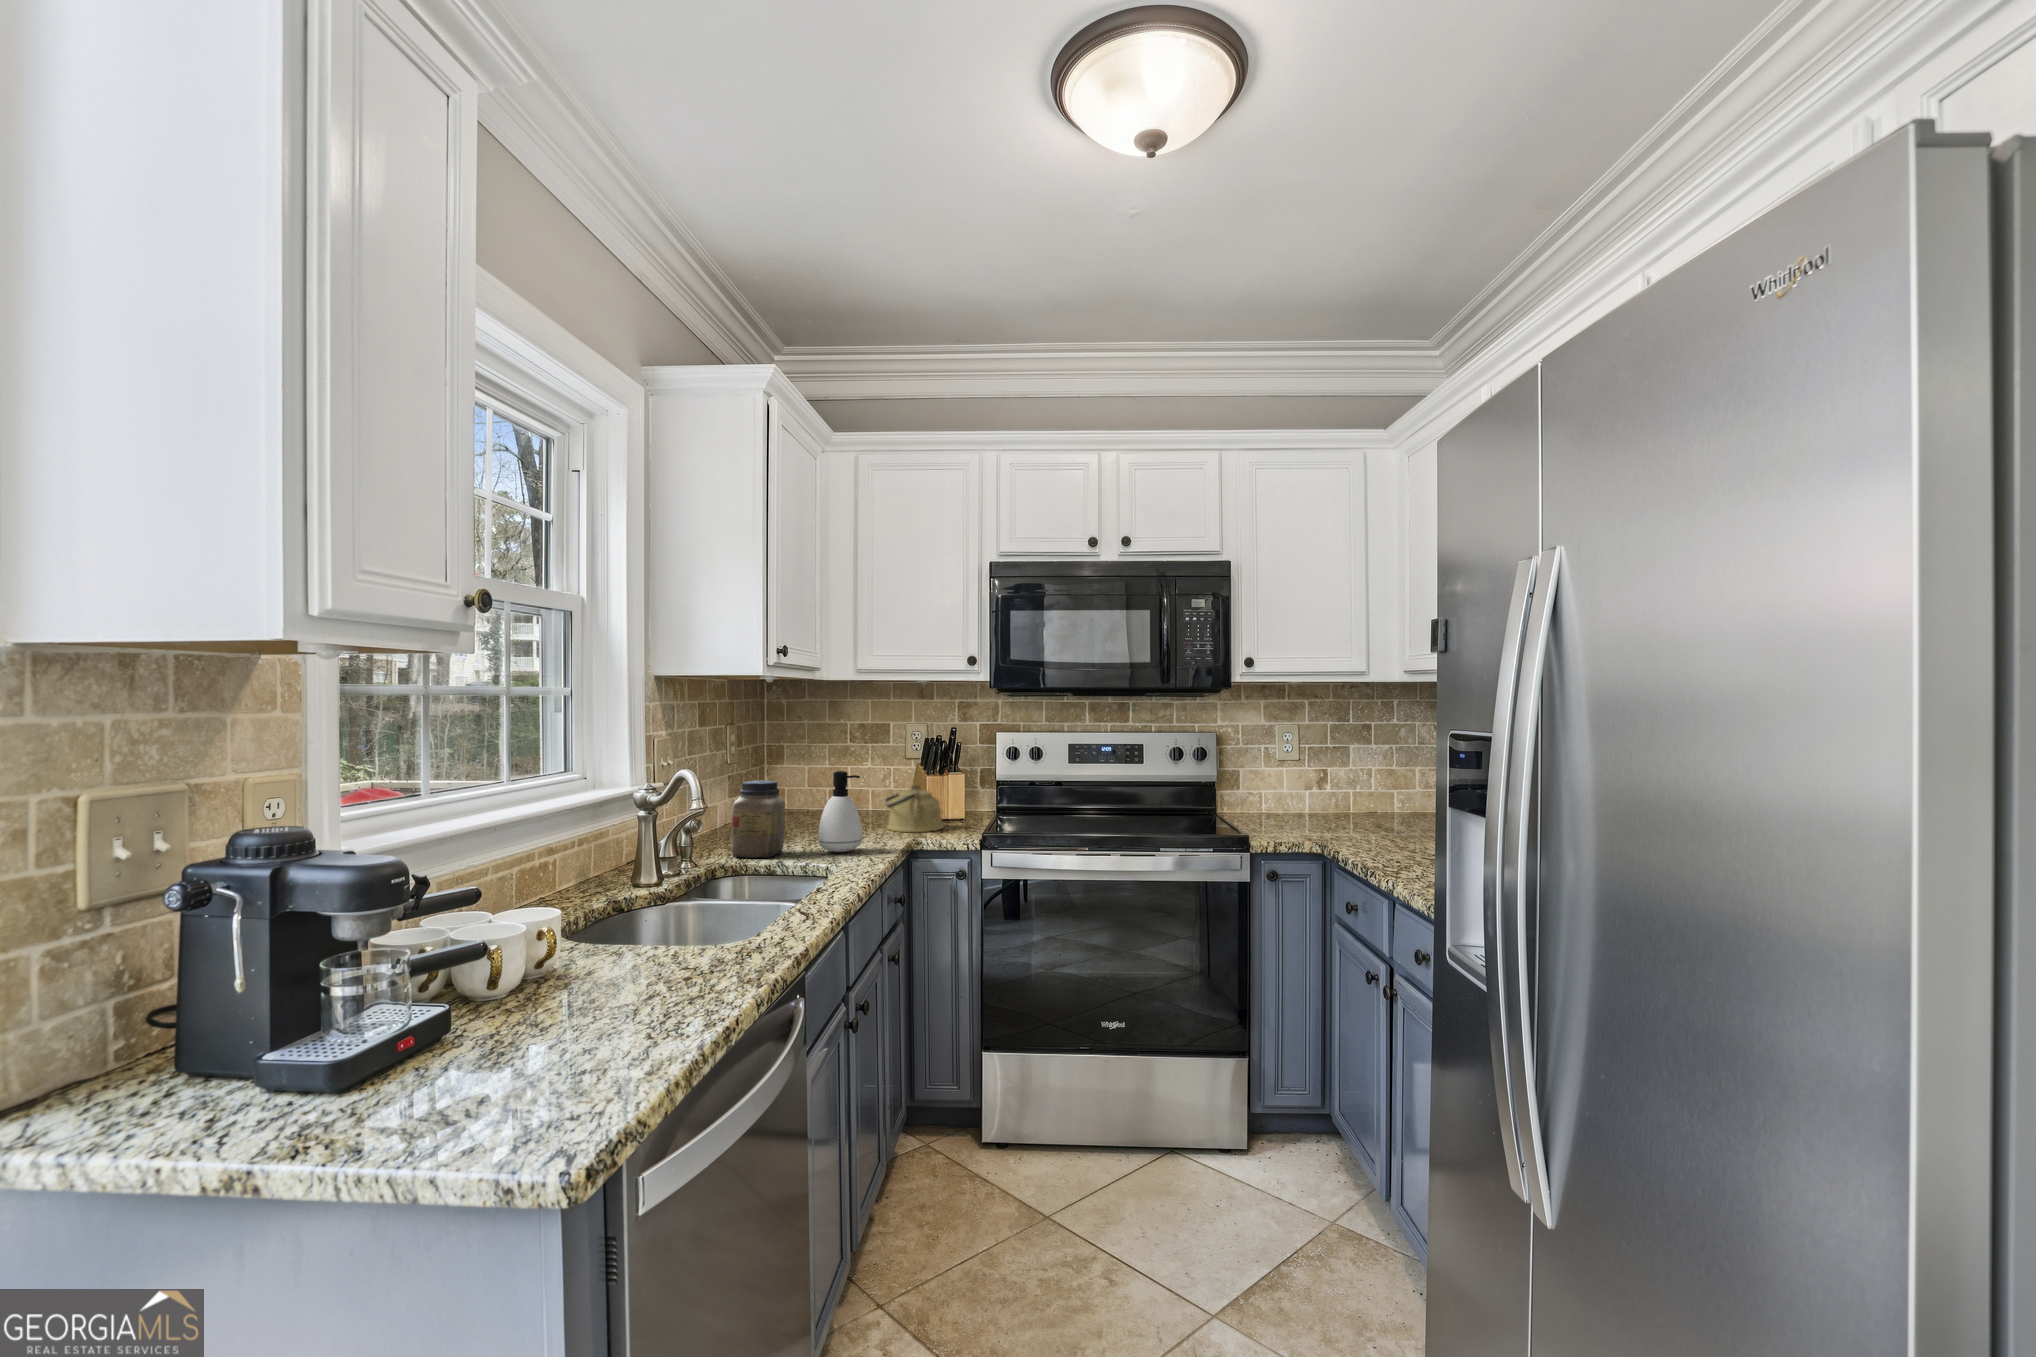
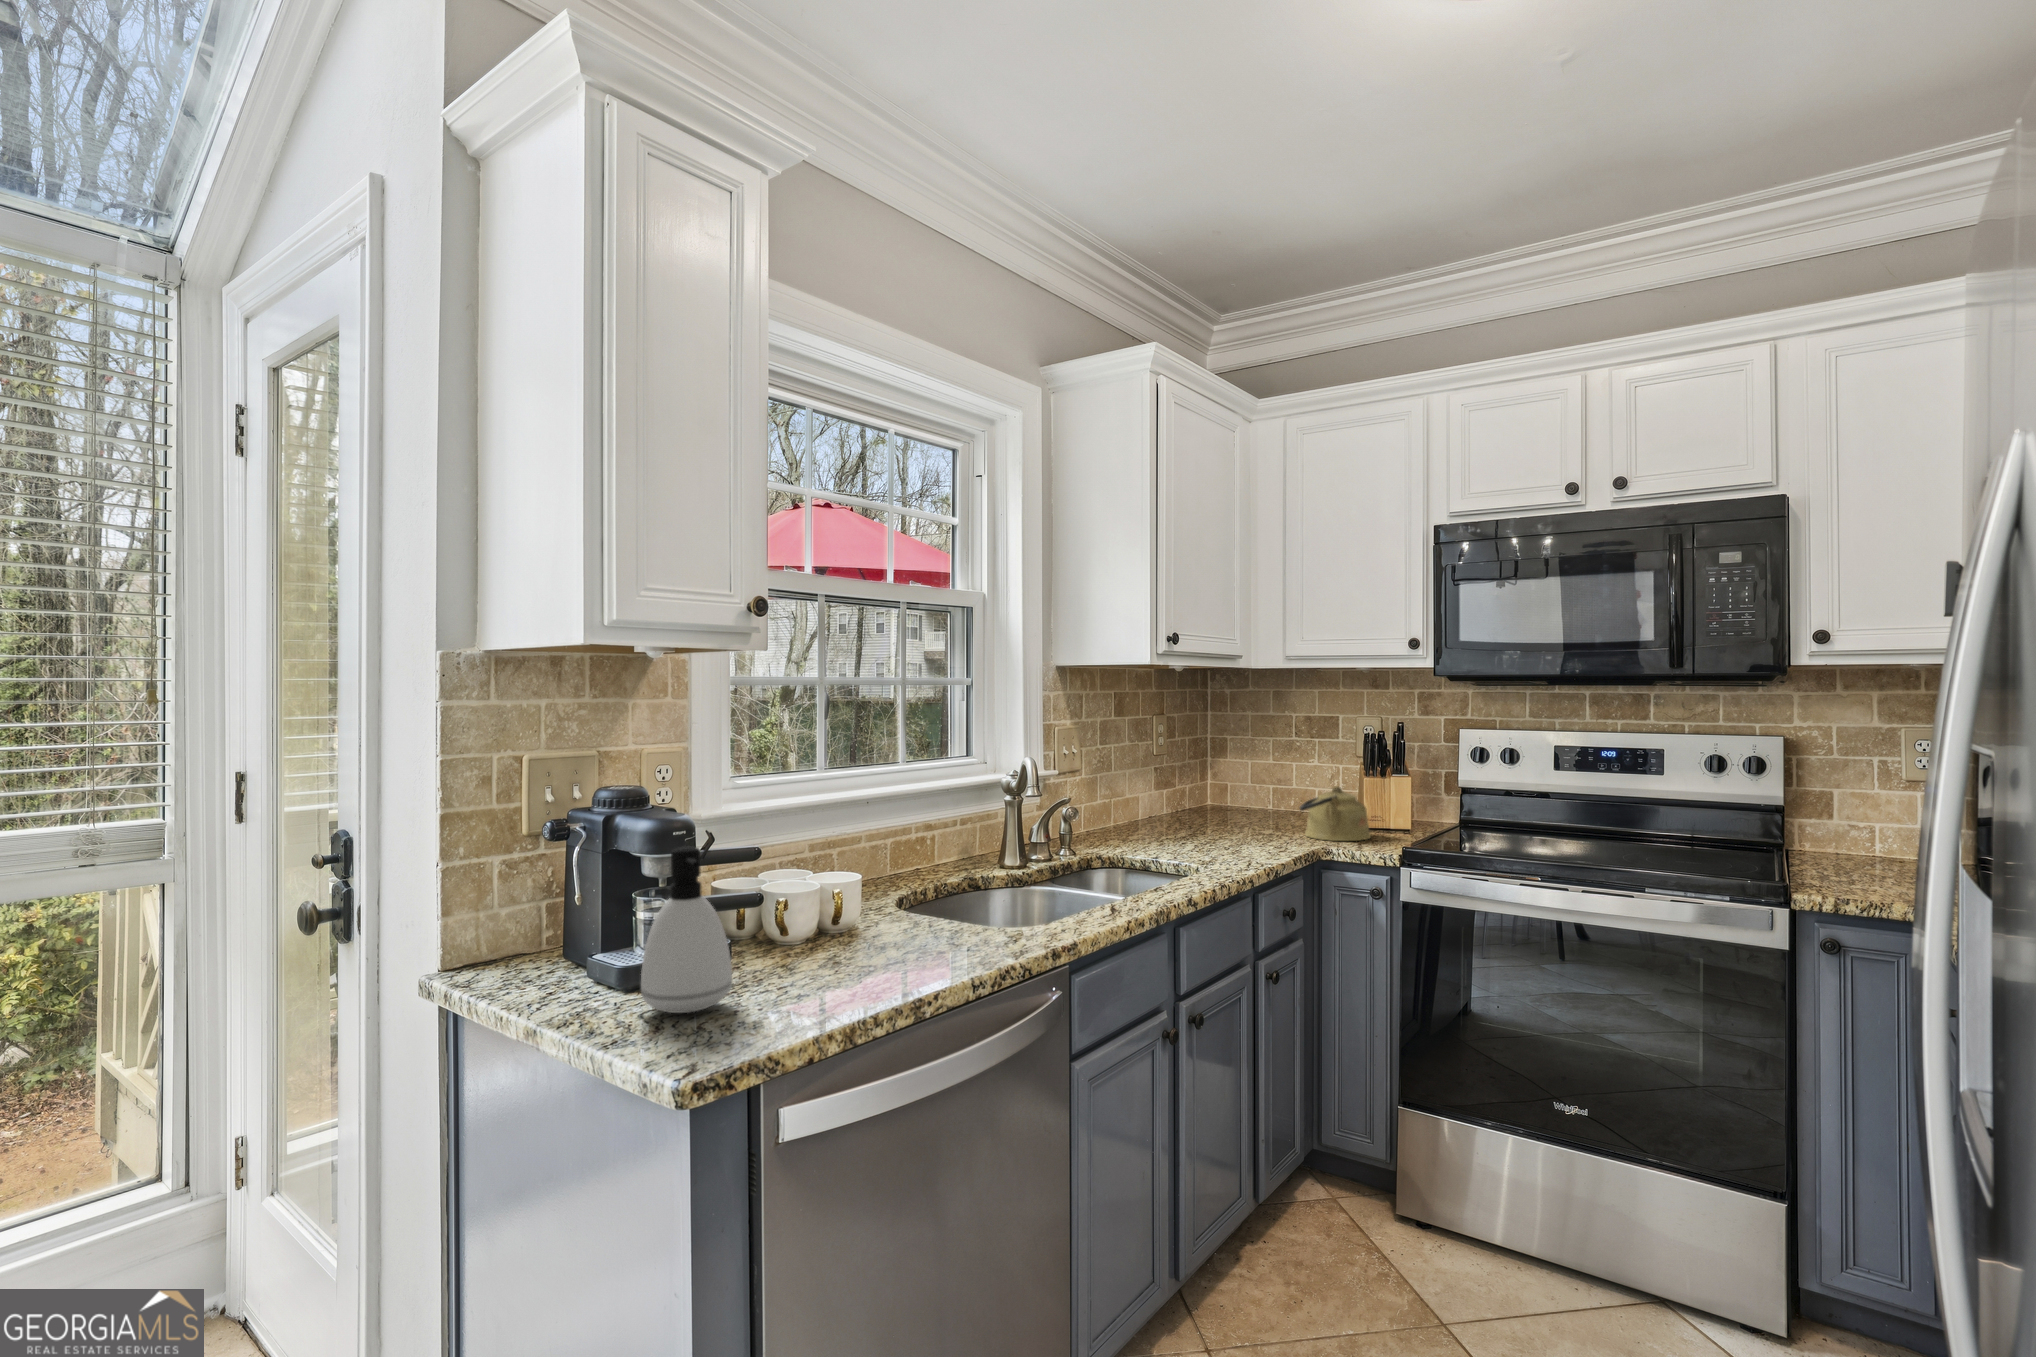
soap dispenser: present [818,771,862,852] -> present [641,846,732,1013]
jar: present [732,780,785,858] -> none [1113,773,1168,852]

